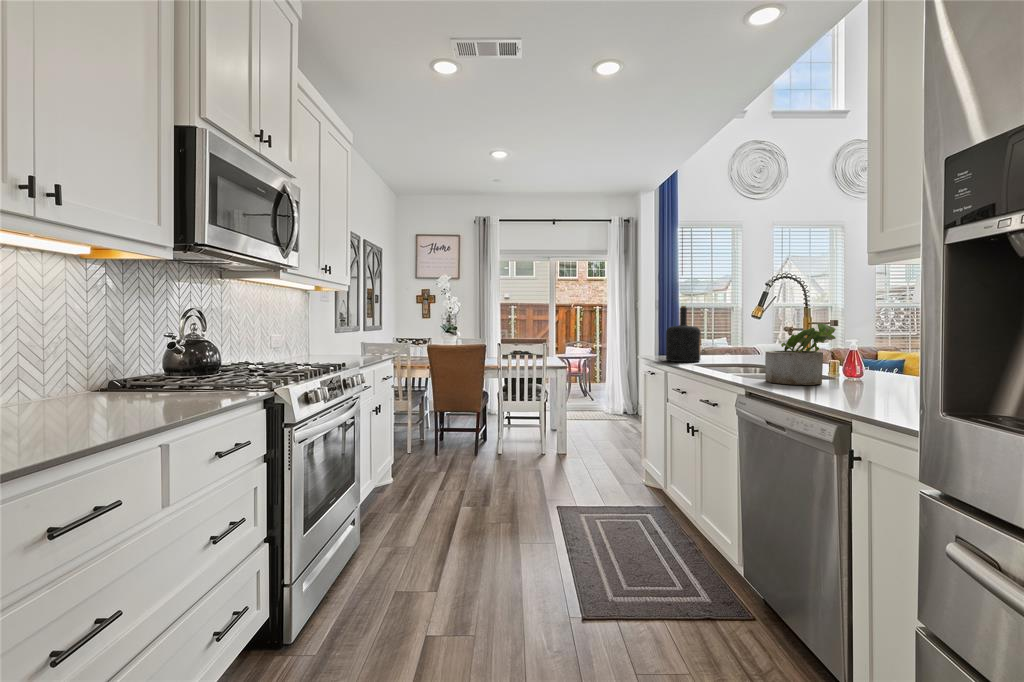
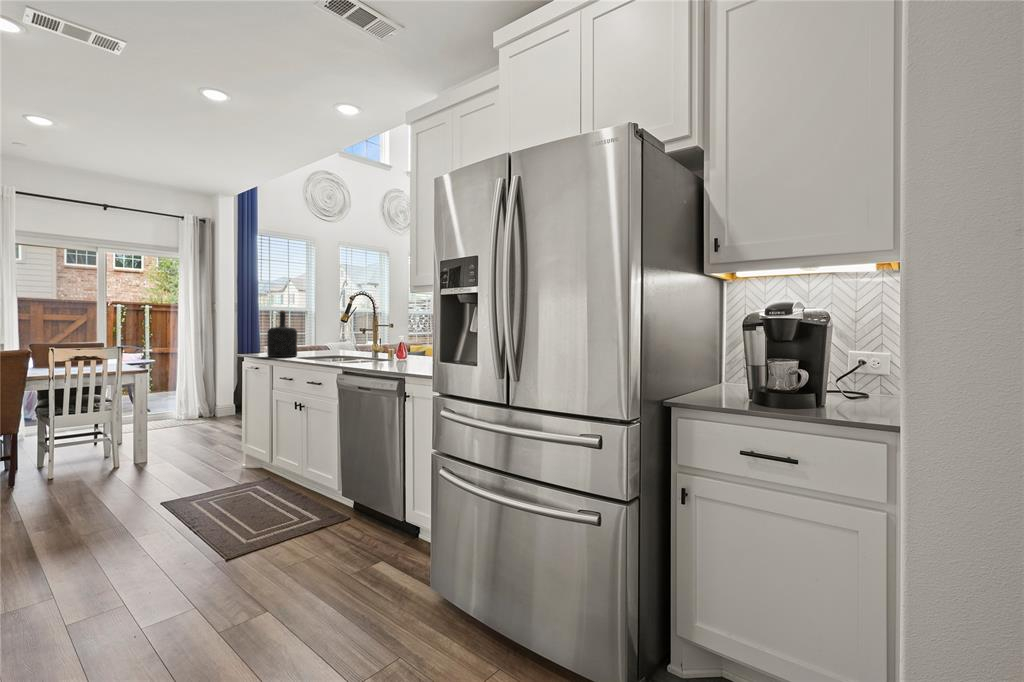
potted plant: present [765,324,836,385] -> none [352,325,393,365]

